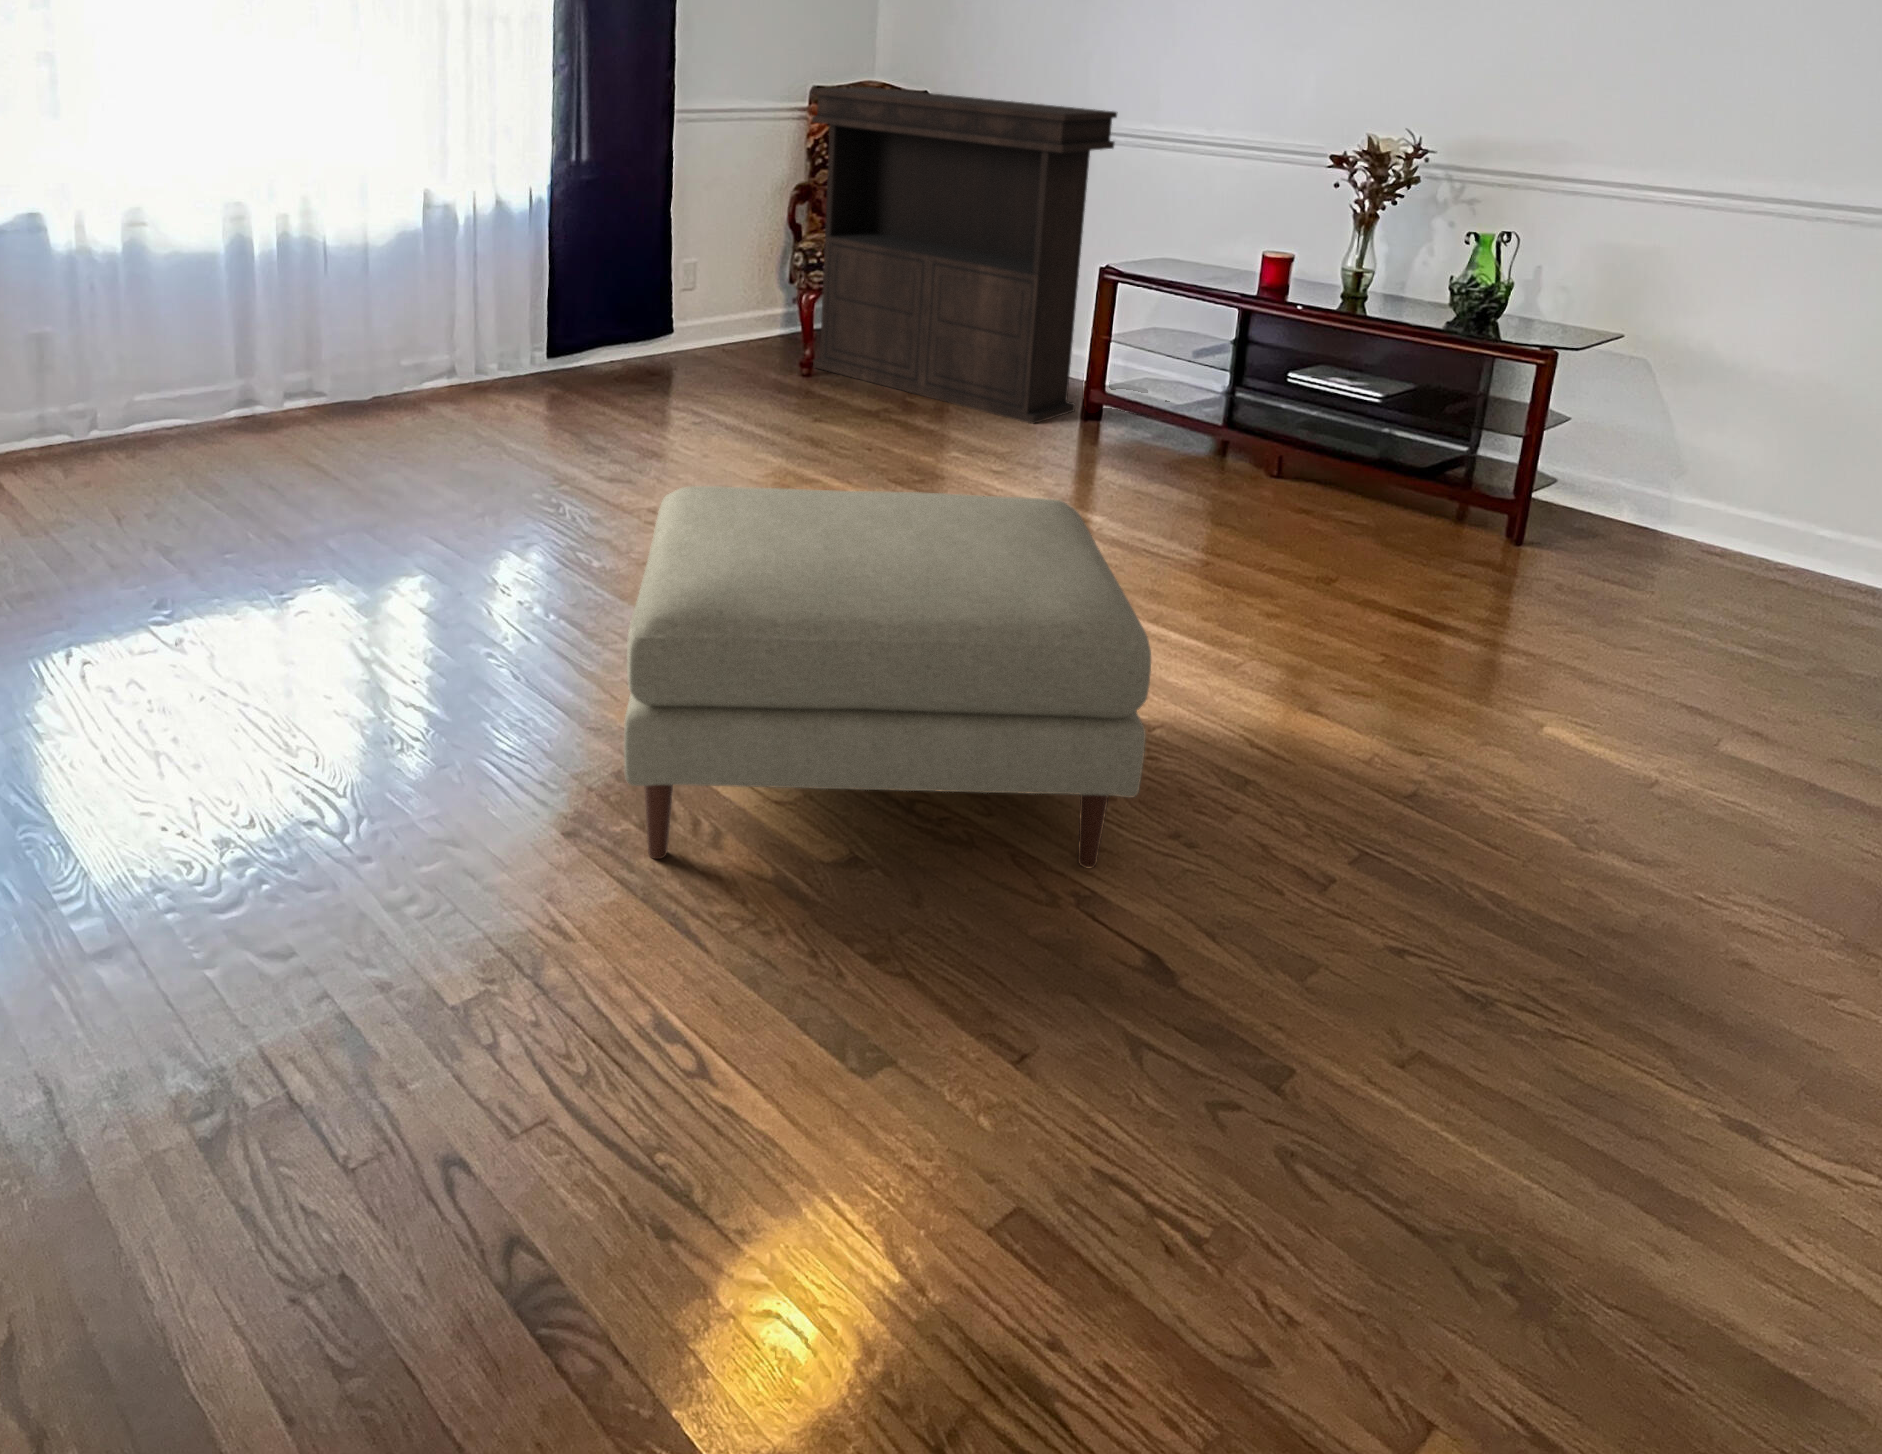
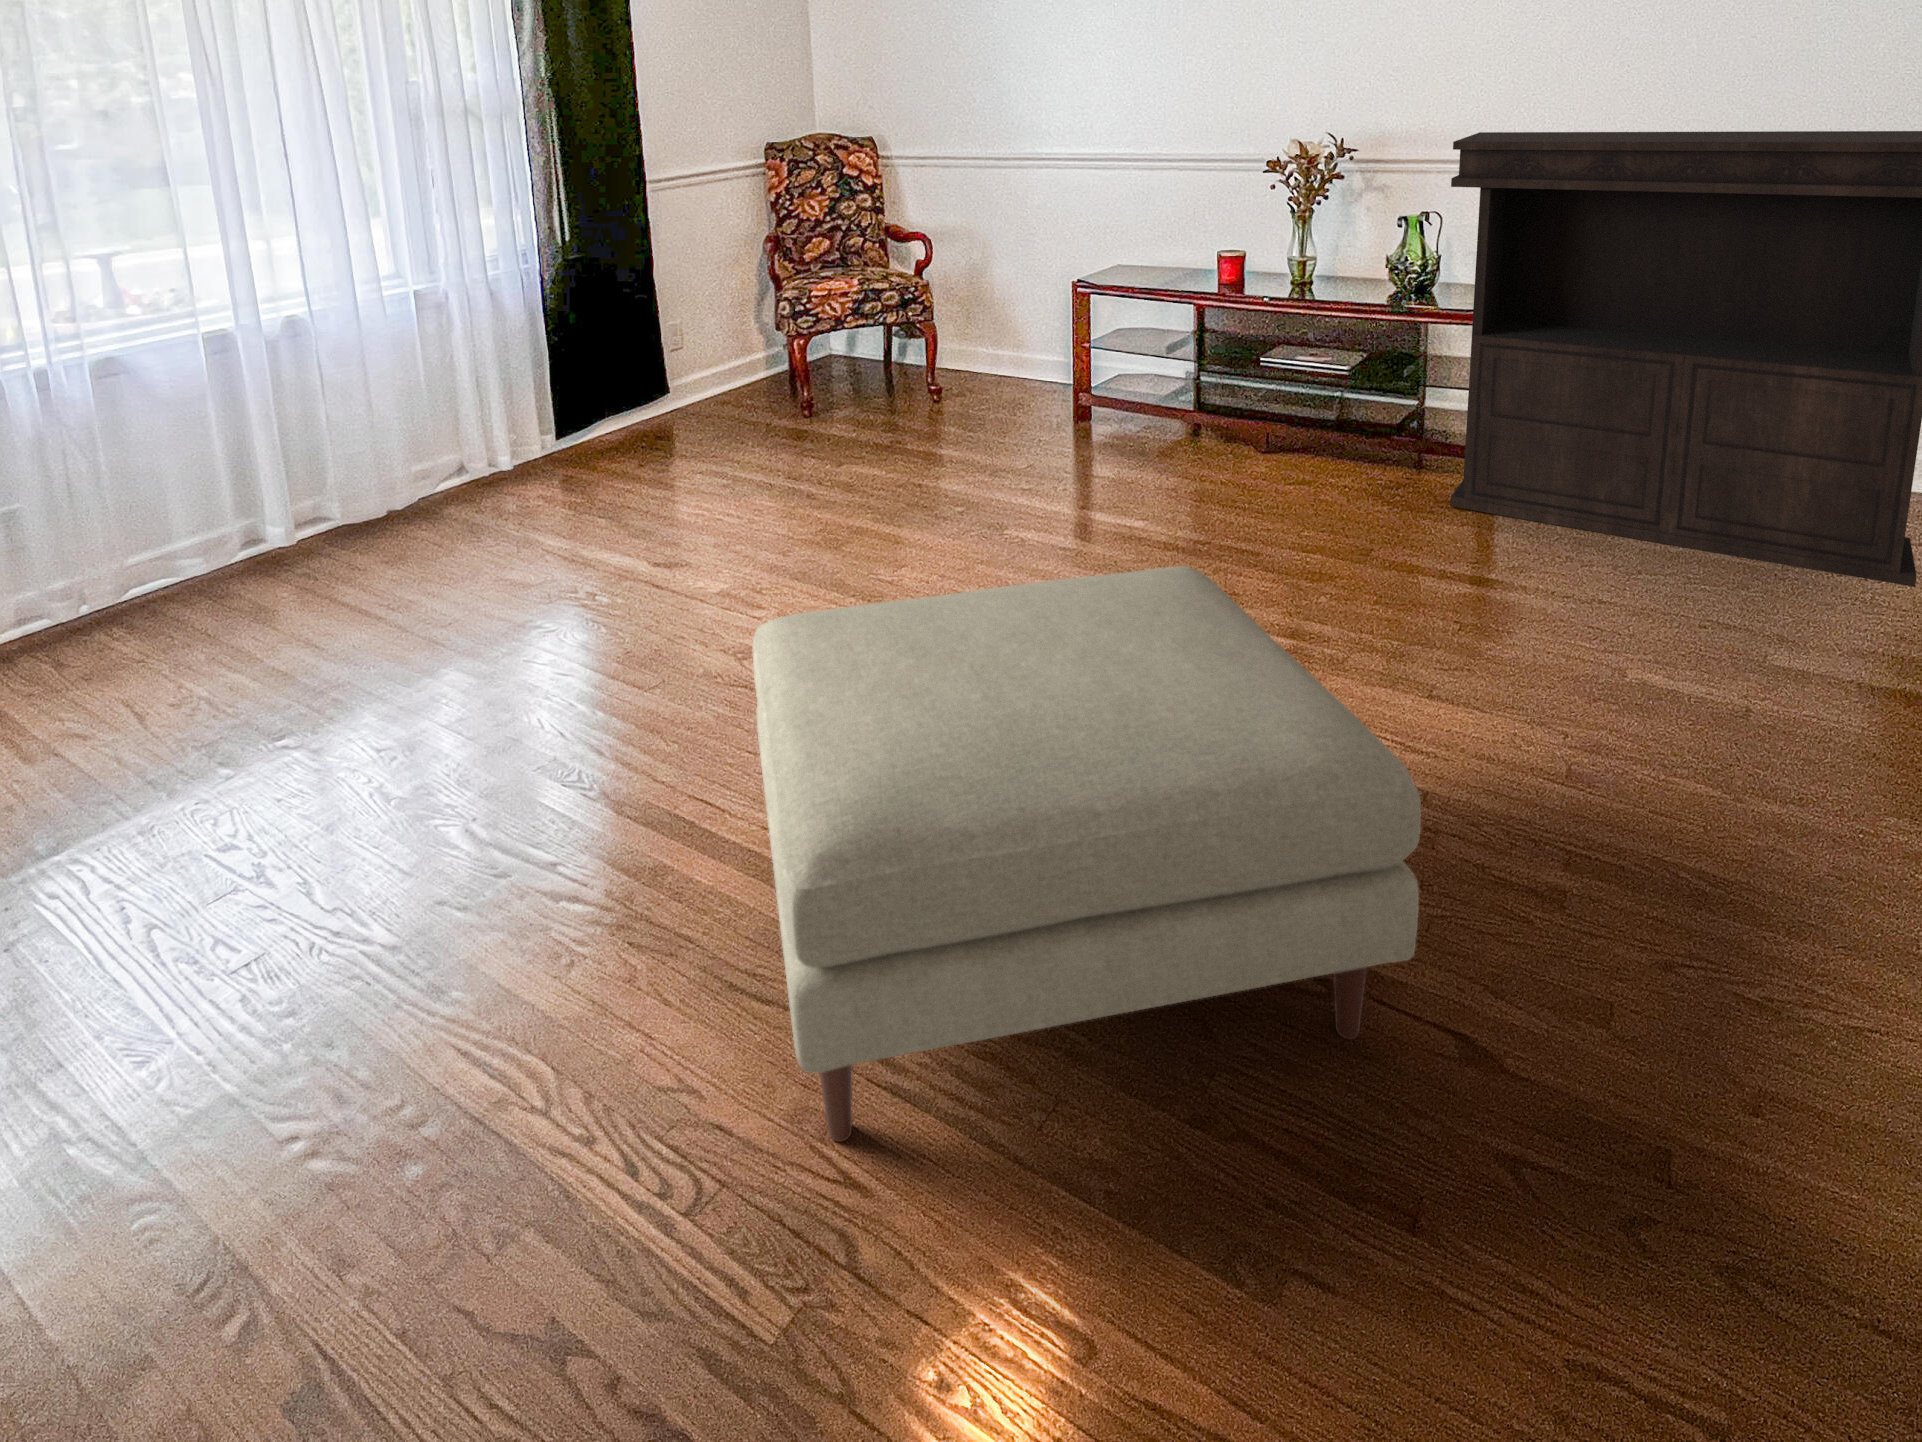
console table: present [811,87,1117,424] -> present [1450,131,1922,587]

